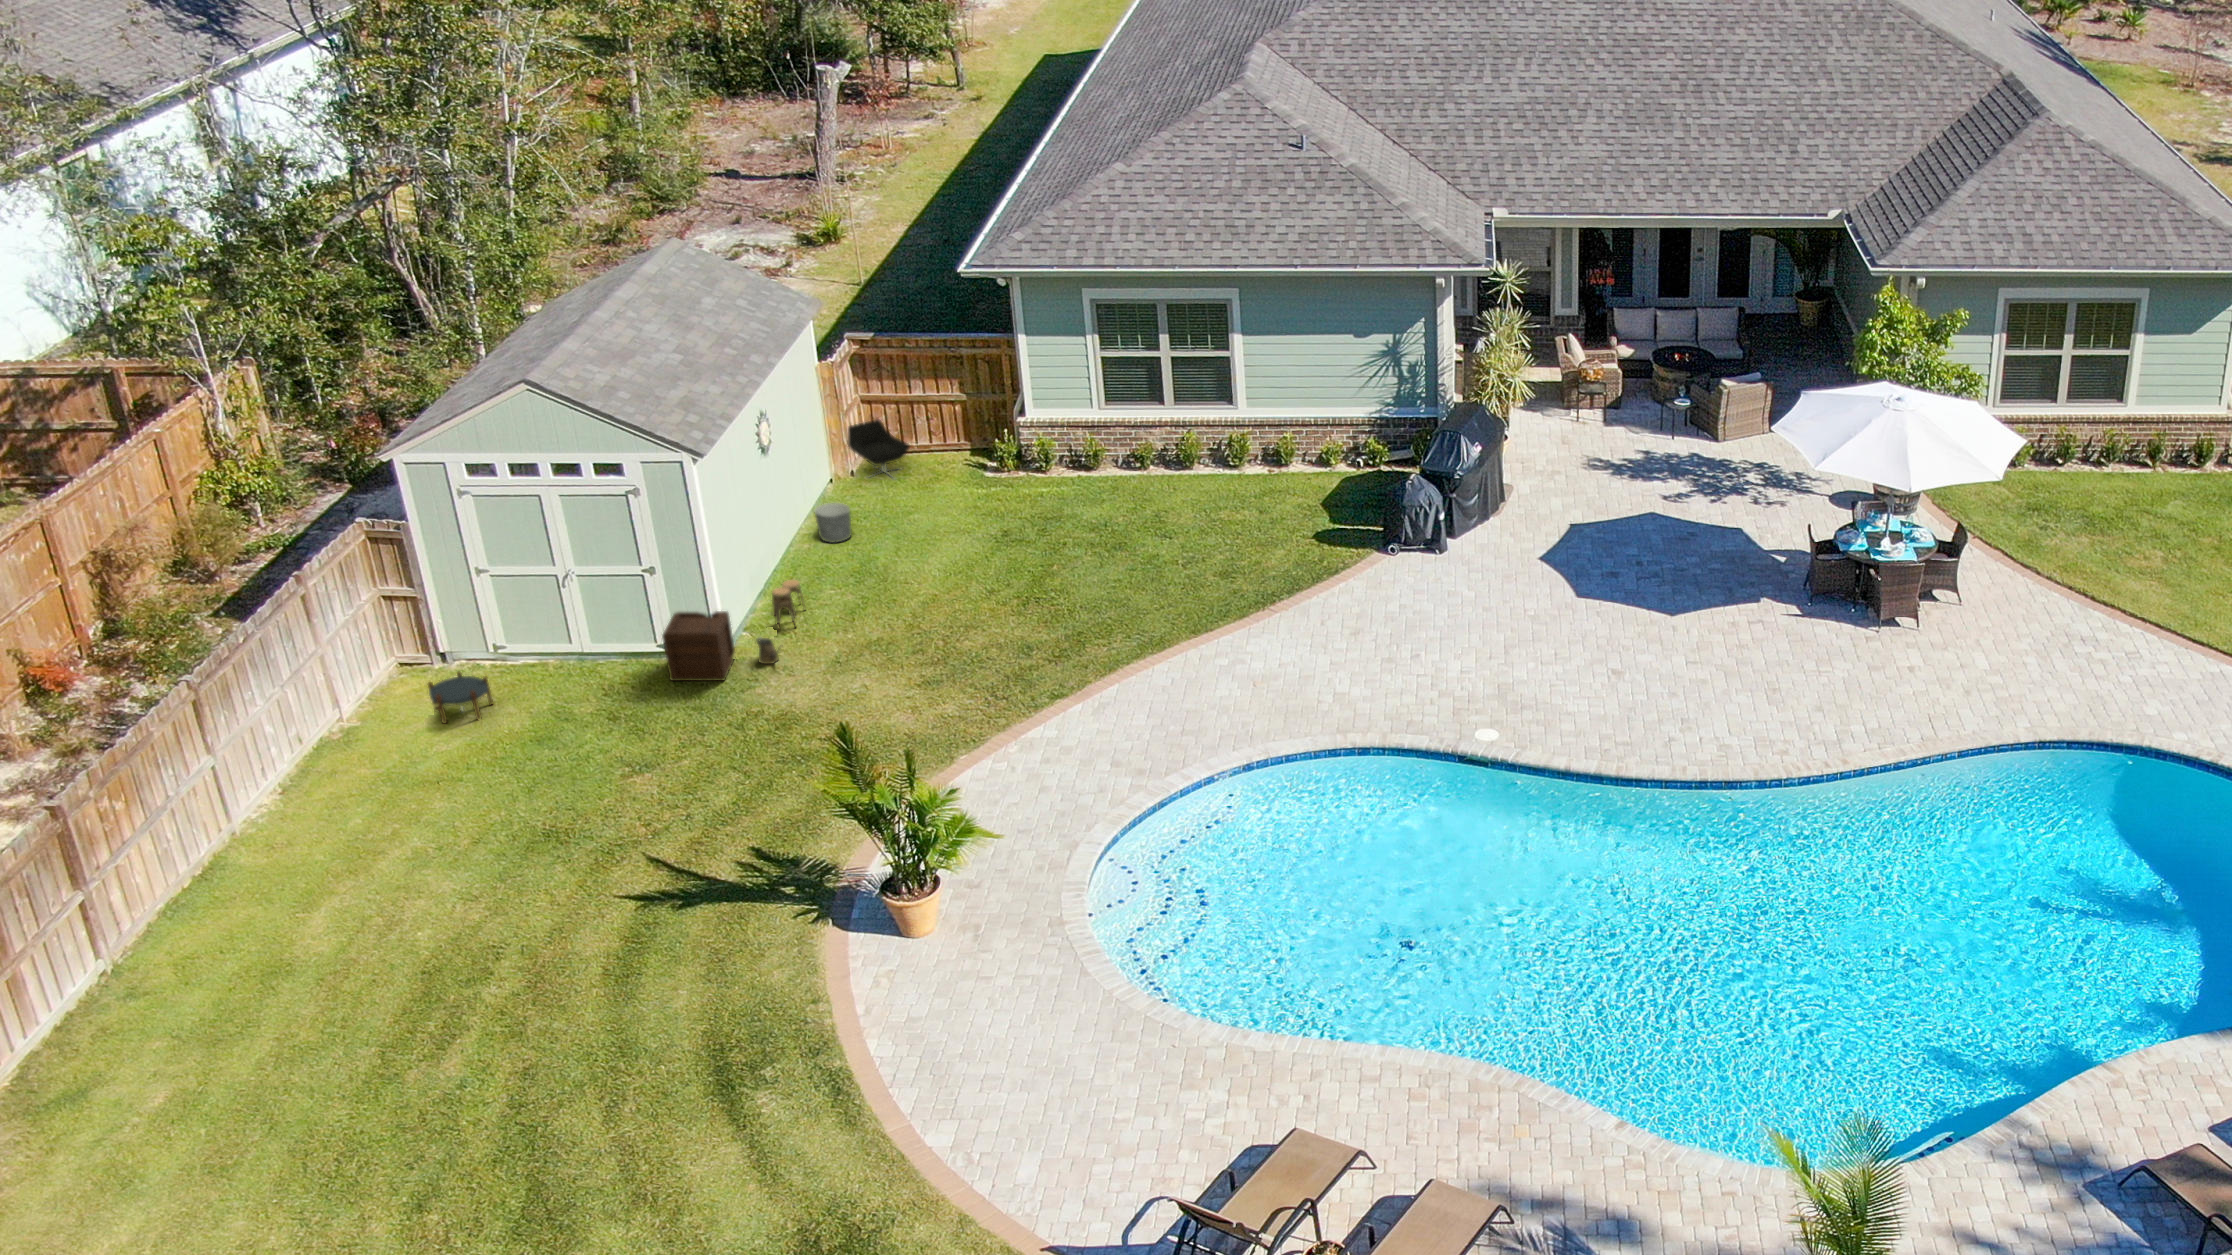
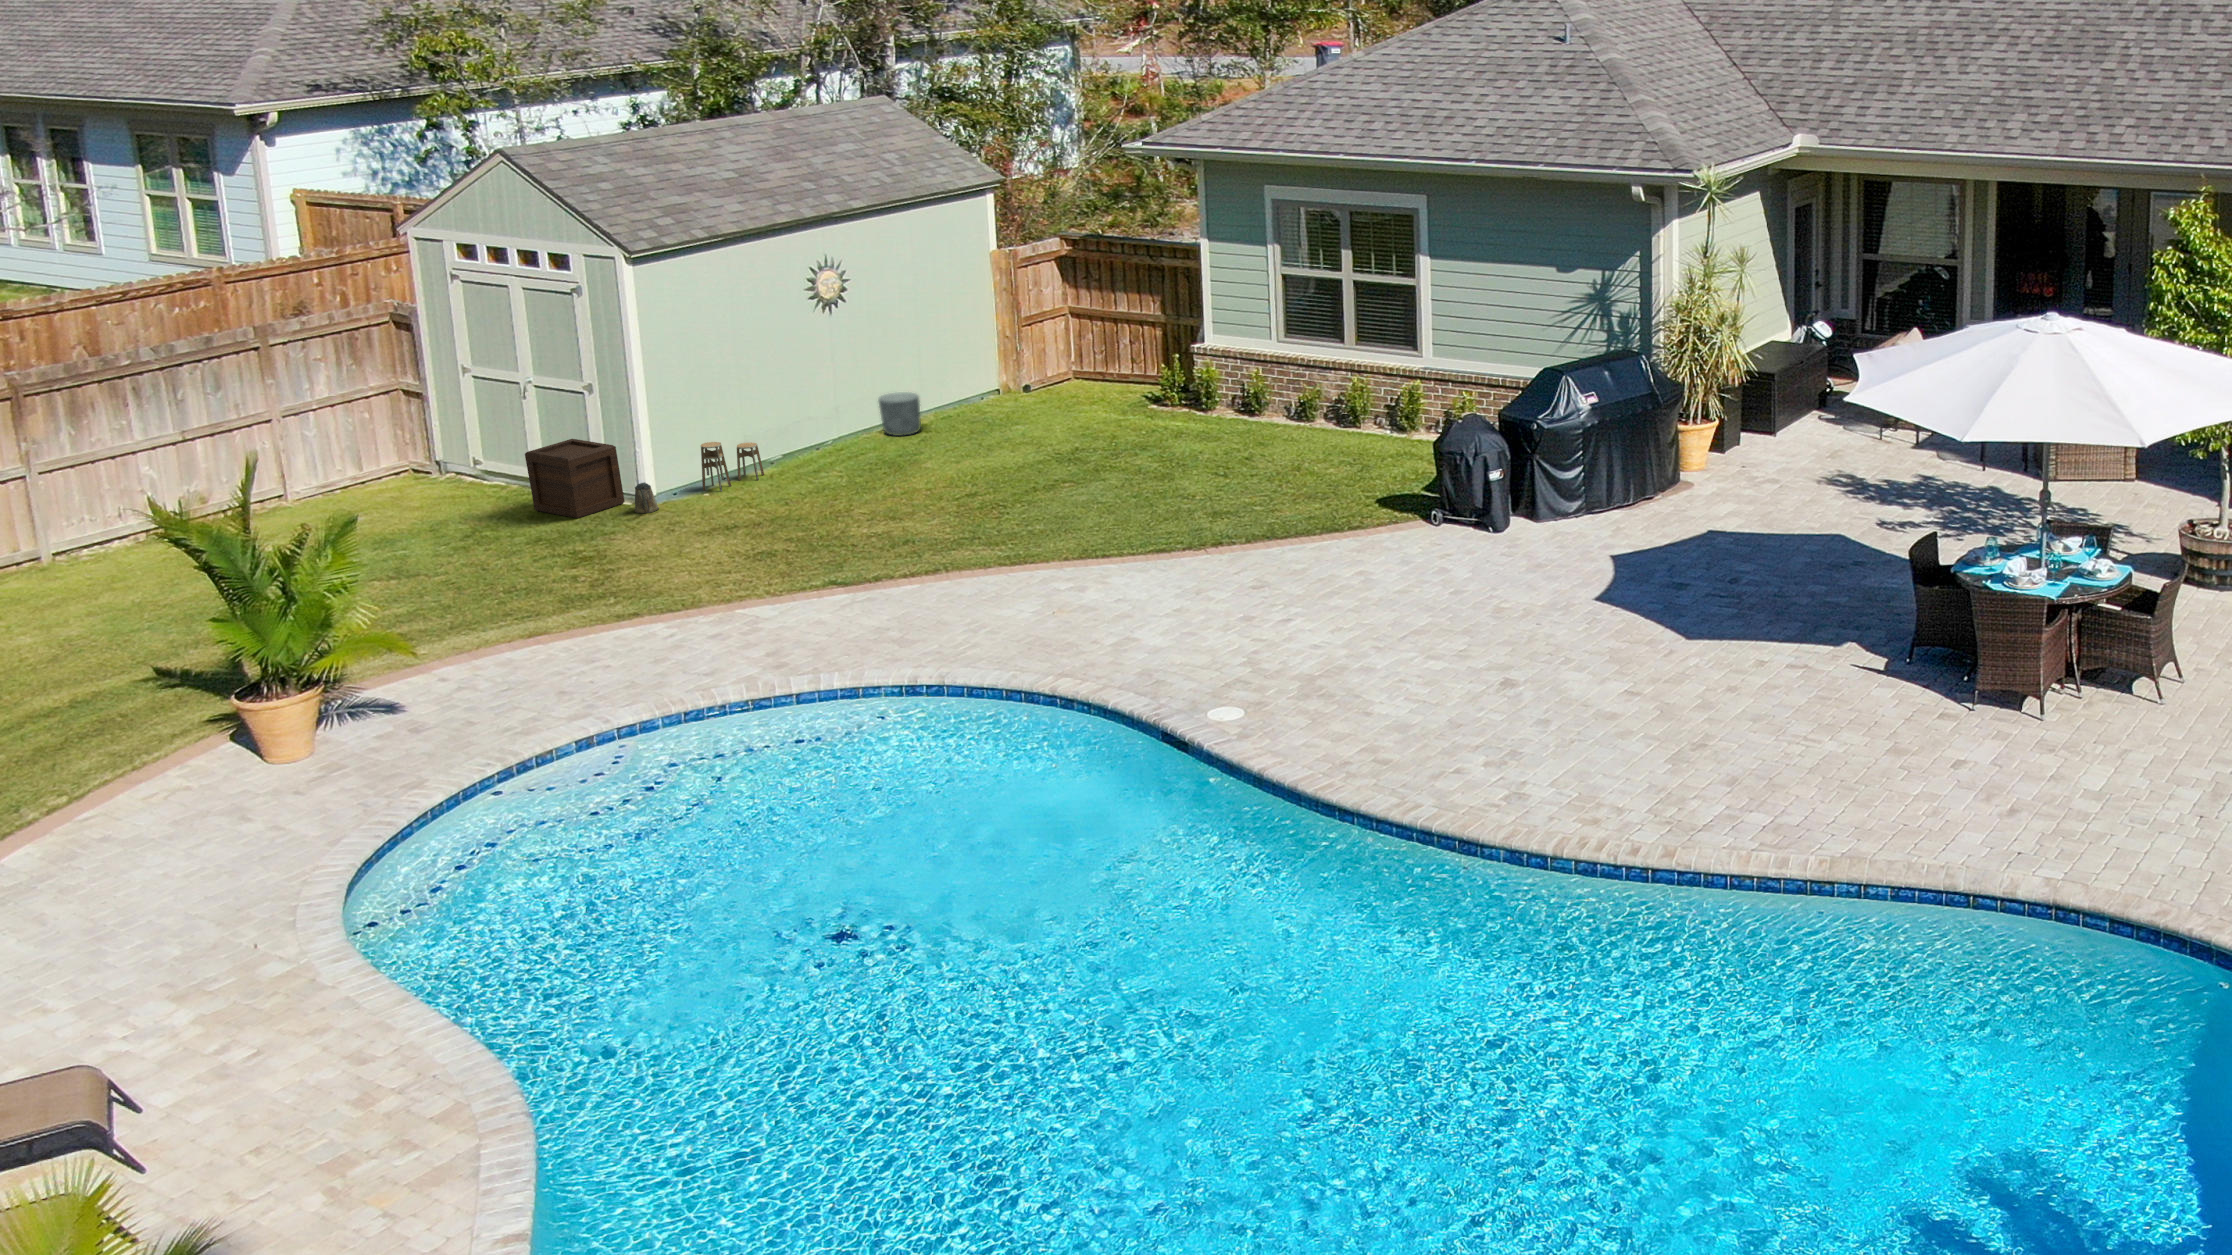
lounge chair: present [848,419,910,478] -> none [1017,332,1080,399]
side table: present [428,672,493,723] -> none [302,462,374,511]

